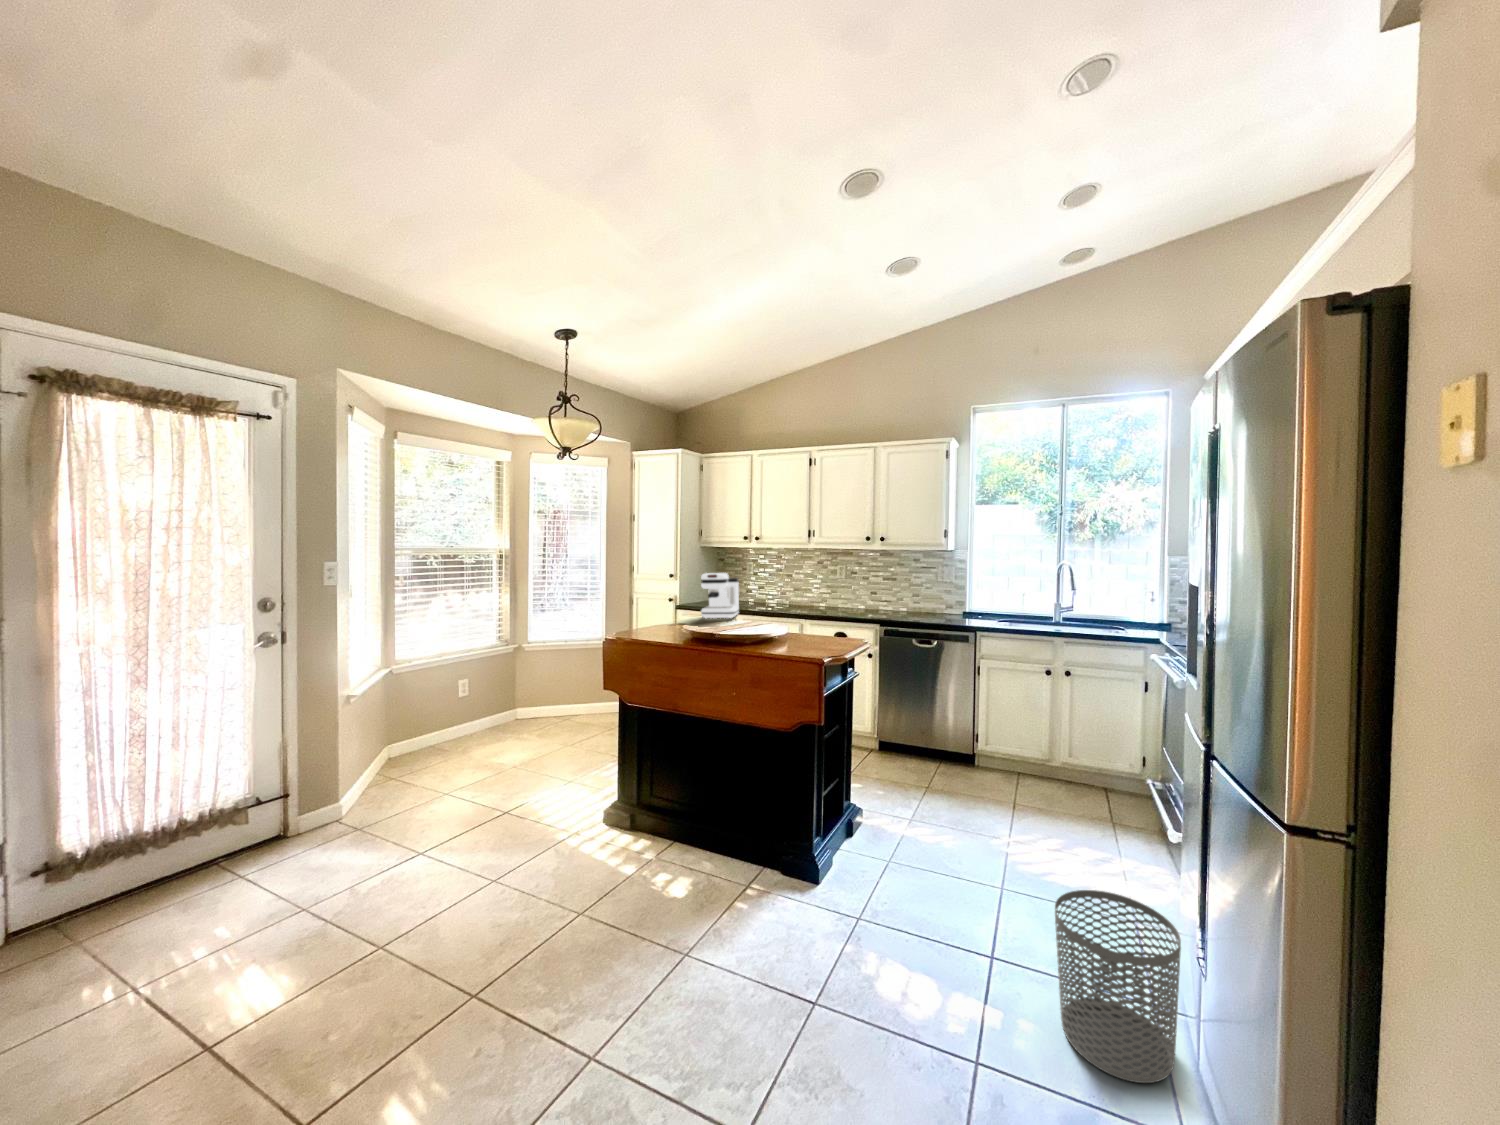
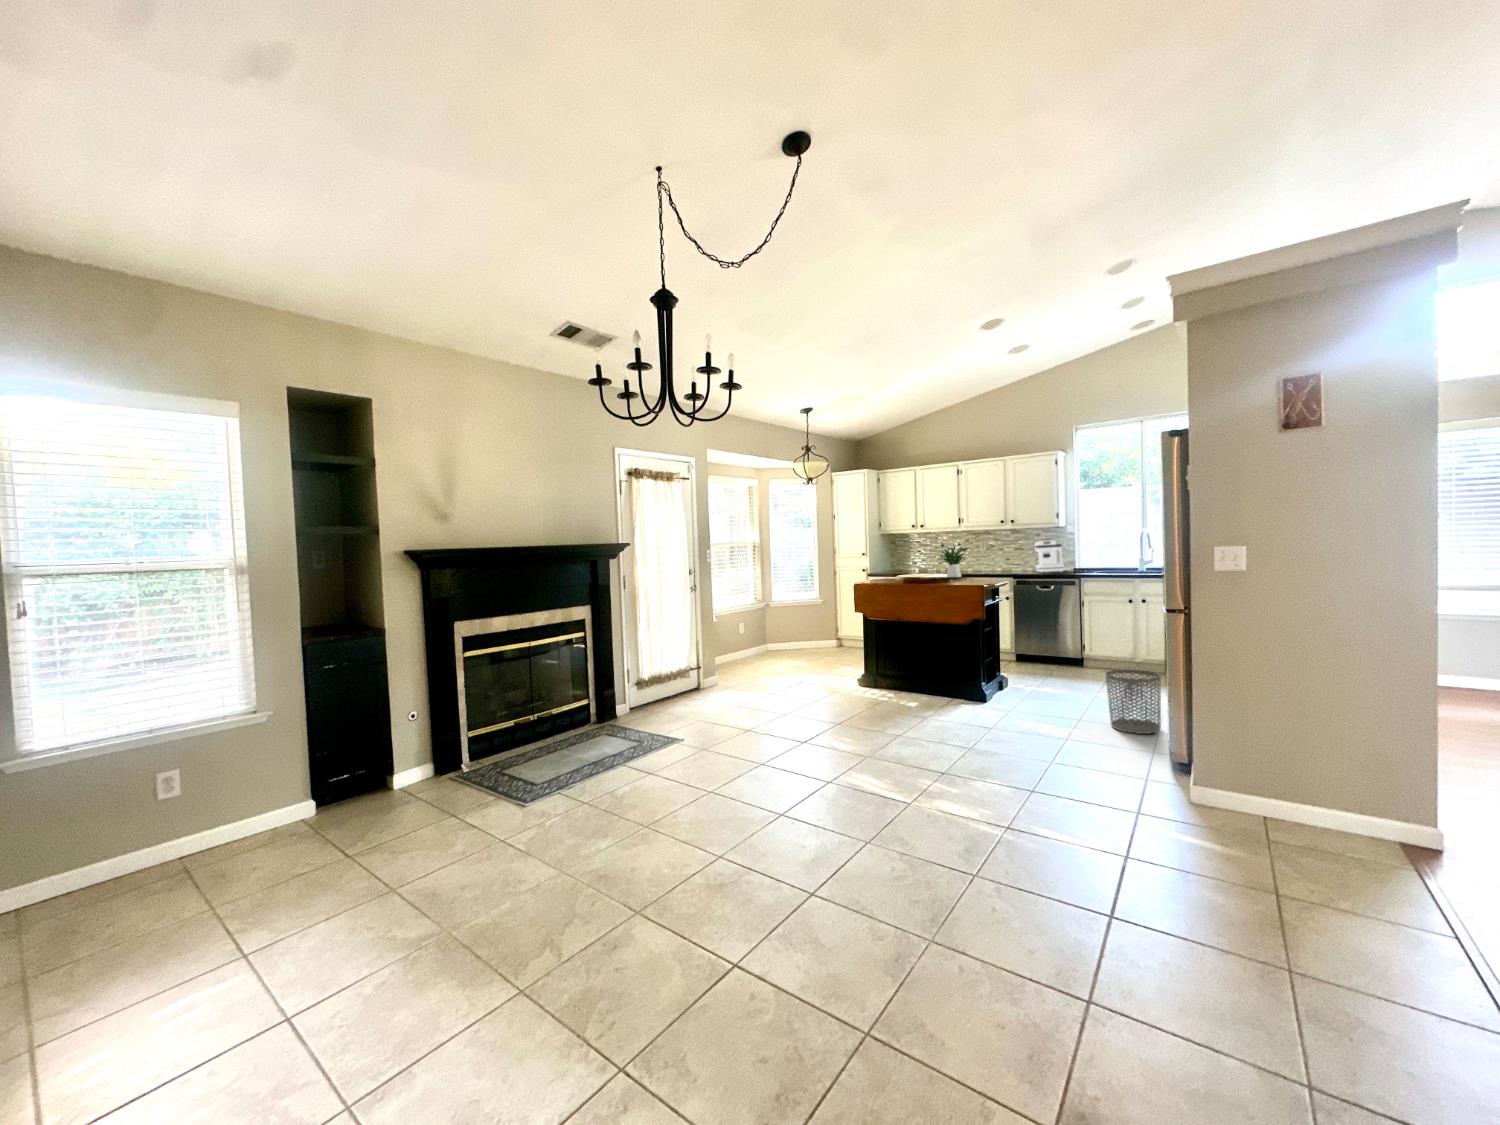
flower arrangement: none [766,563,820,619] -> present [939,542,969,577]
coffee maker: present [701,573,739,618] -> present [1035,541,1065,572]

